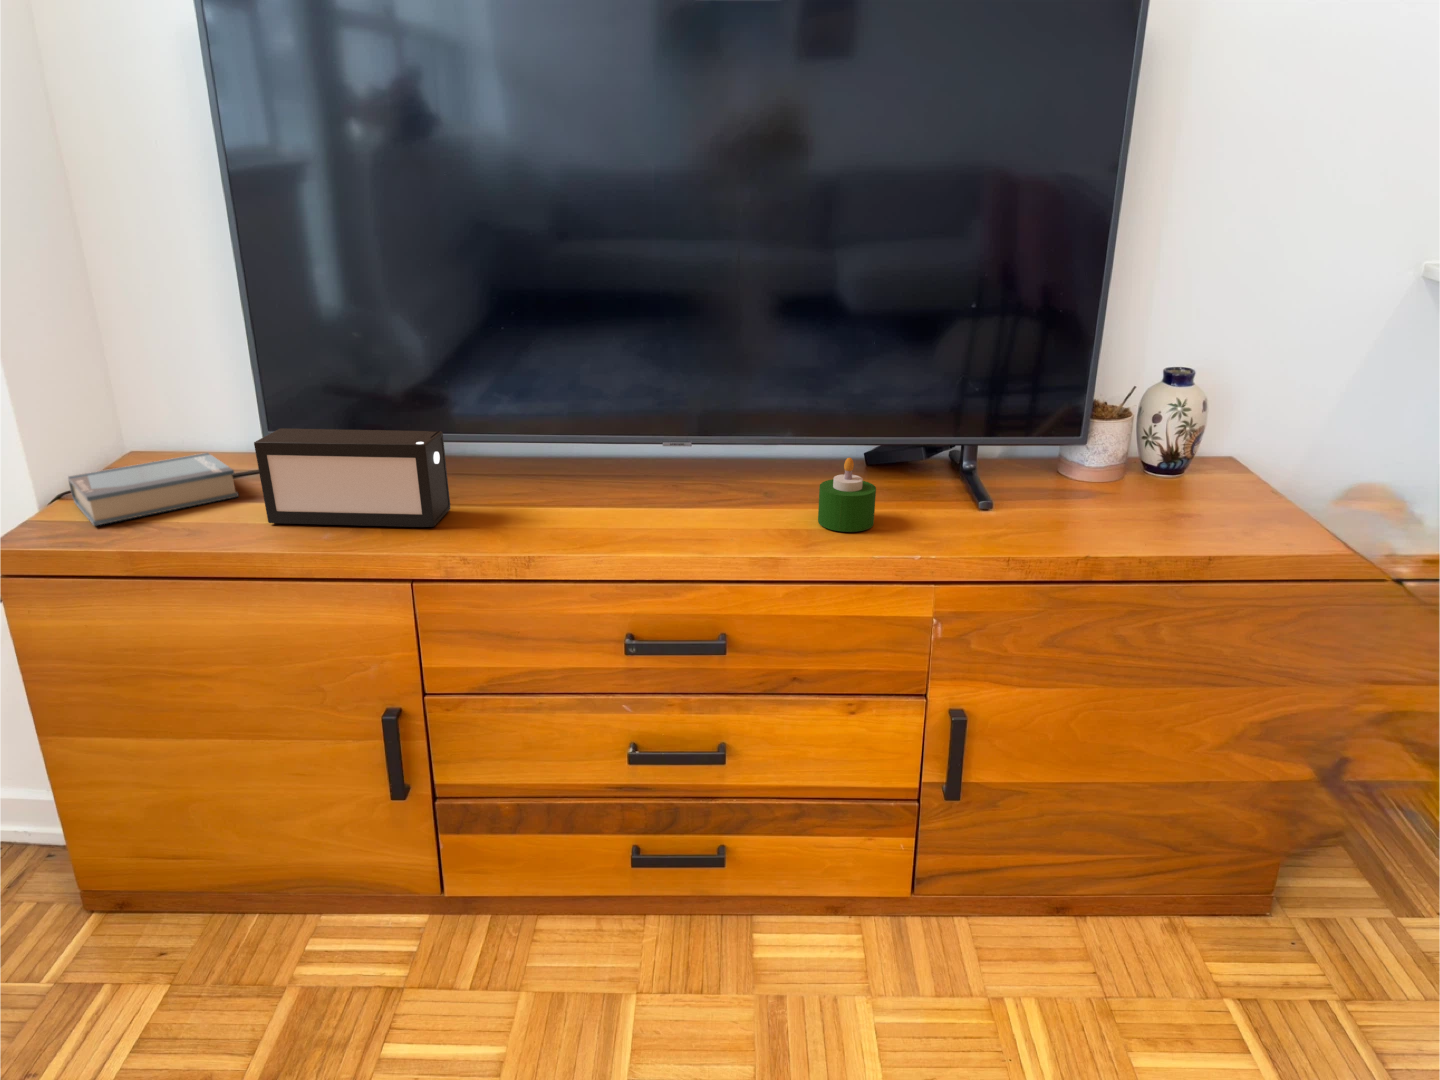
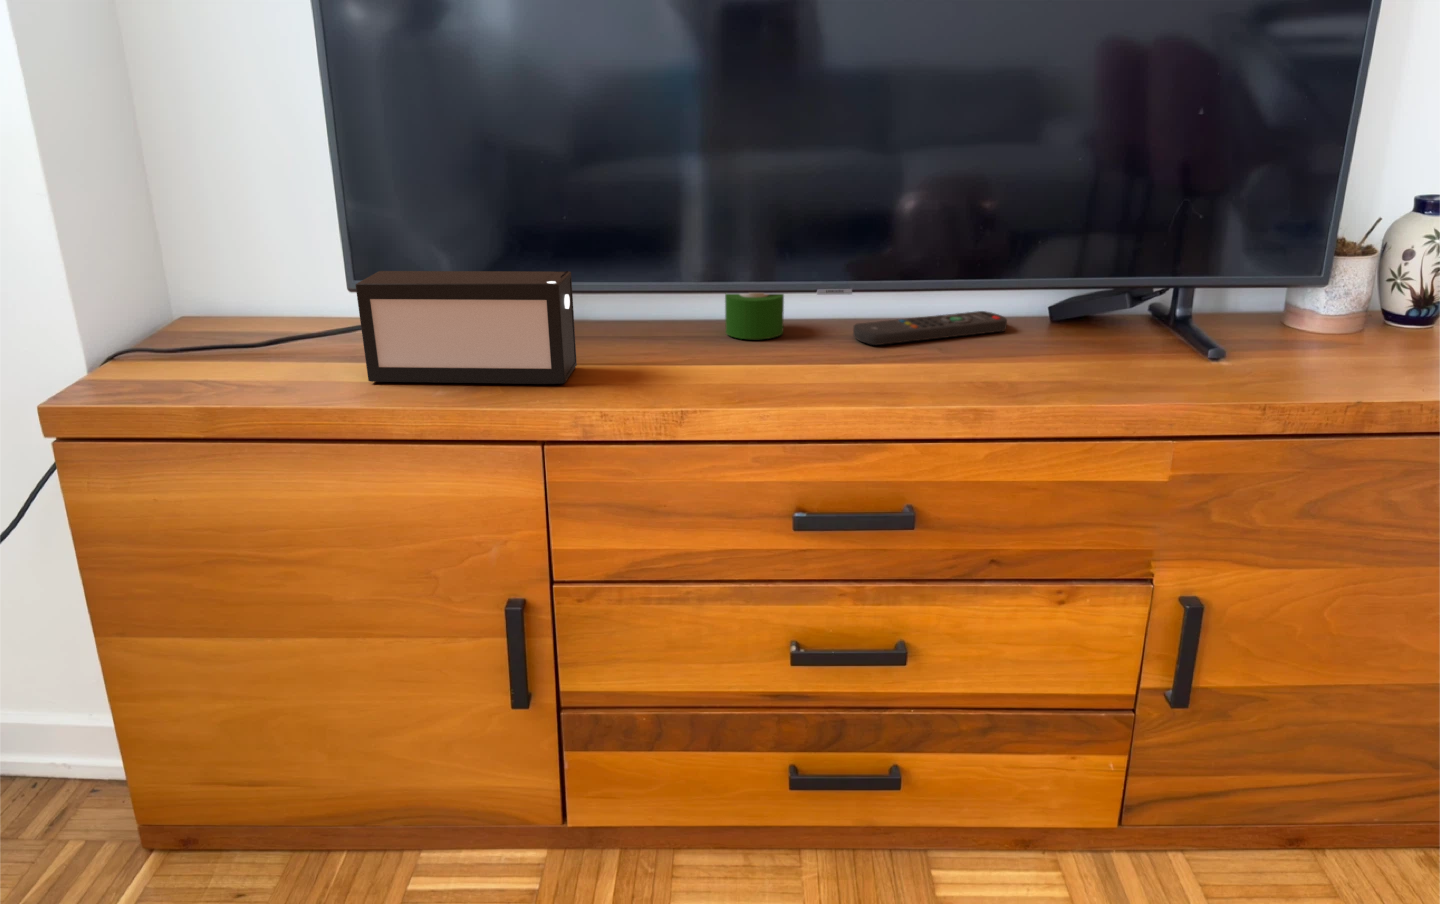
hardback book: present [68,453,238,526] -> none [129,307,324,386]
candle: present [818,458,876,532] -> present [725,293,784,339]
remote control: none [695,460,826,492] -> present [853,311,1007,345]

